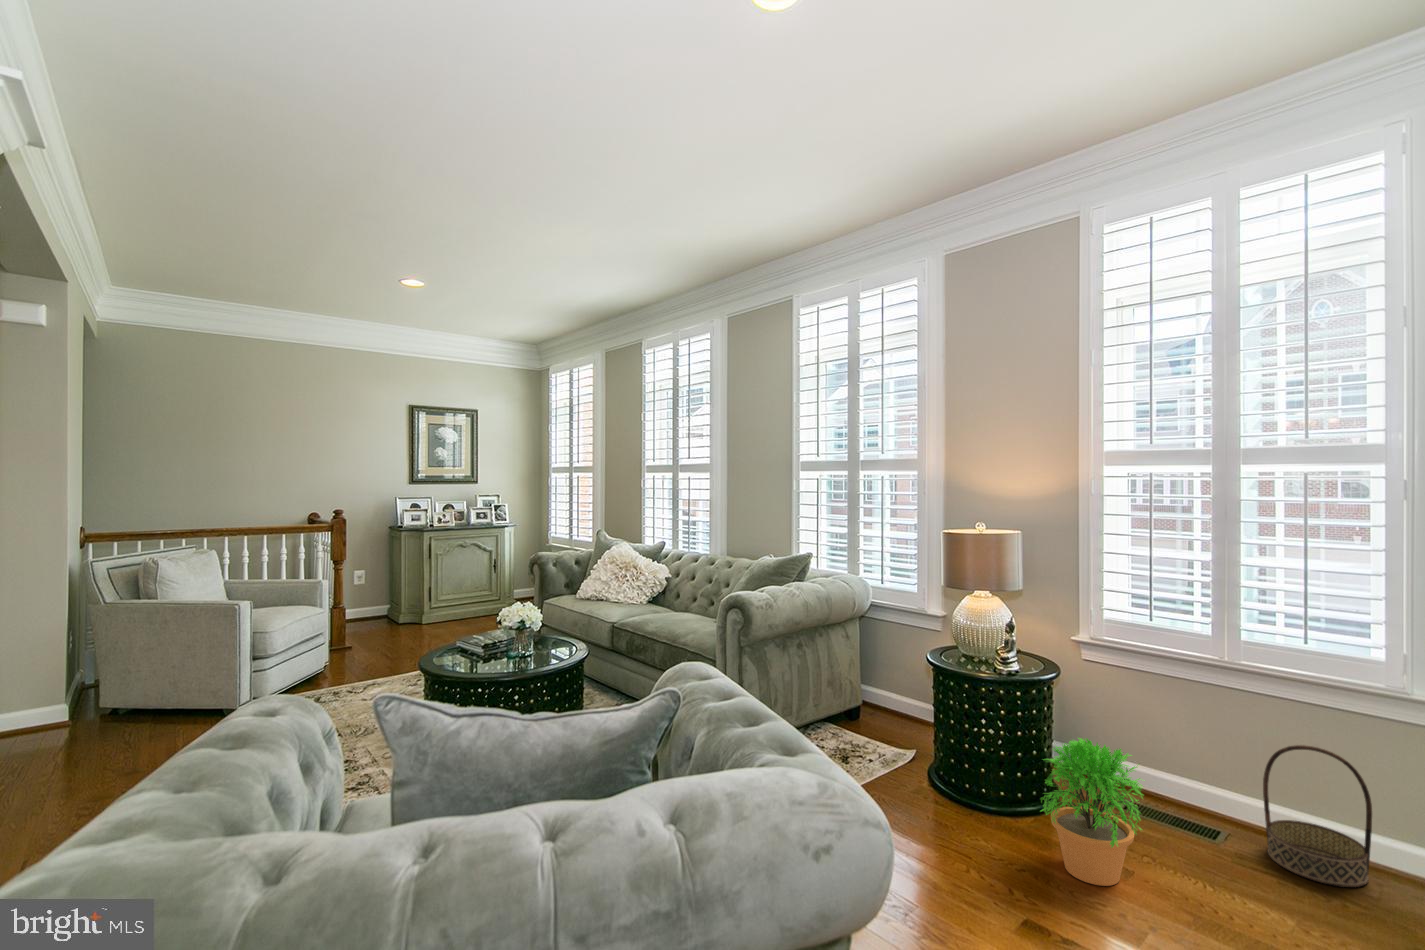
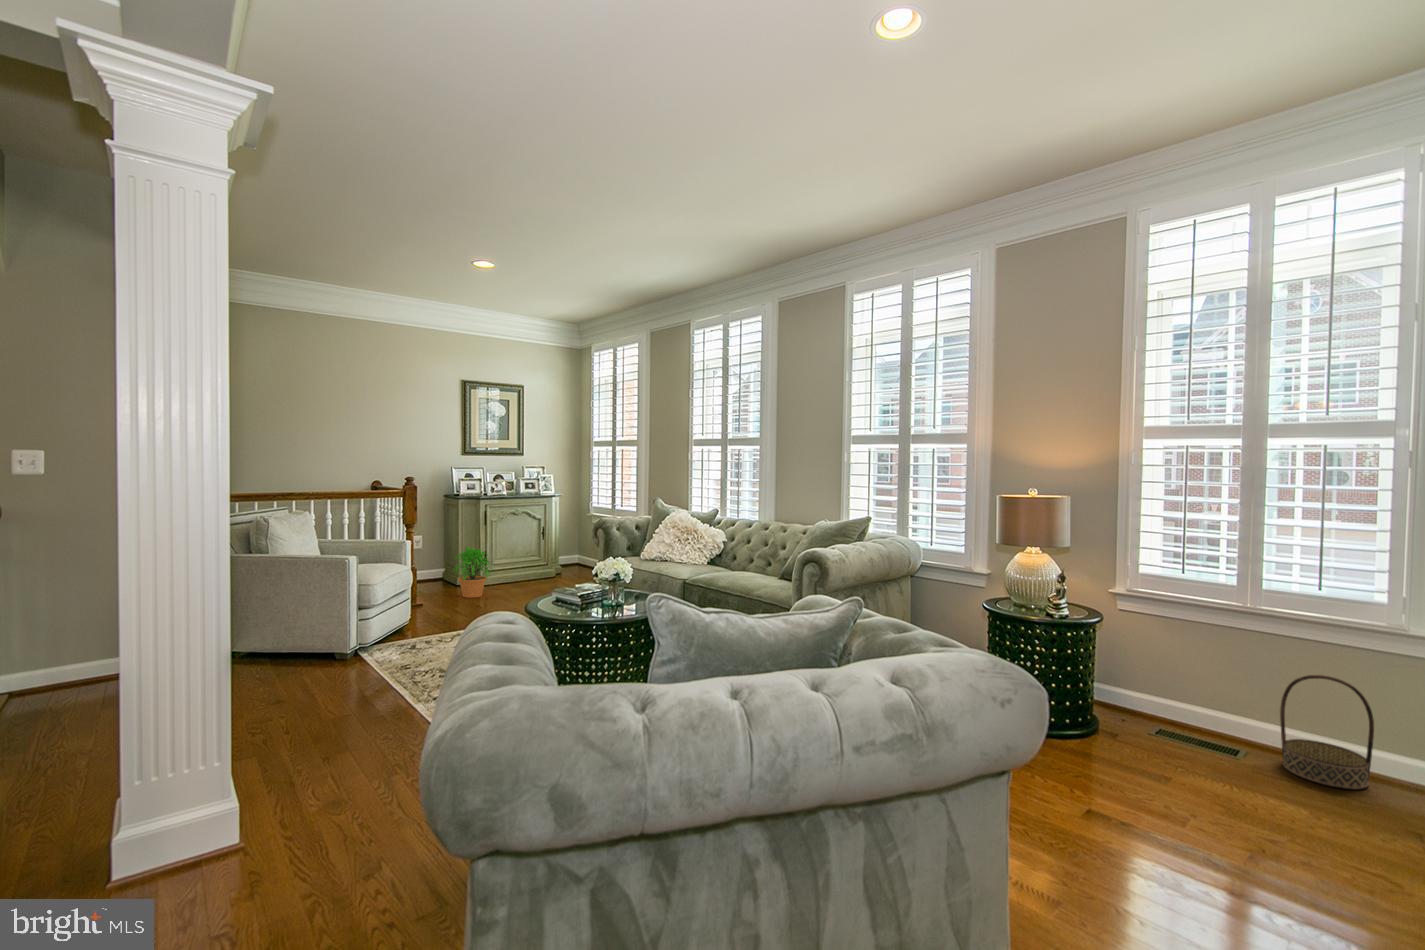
potted plant: present [1040,738,1143,886] -> present [454,547,492,598]

